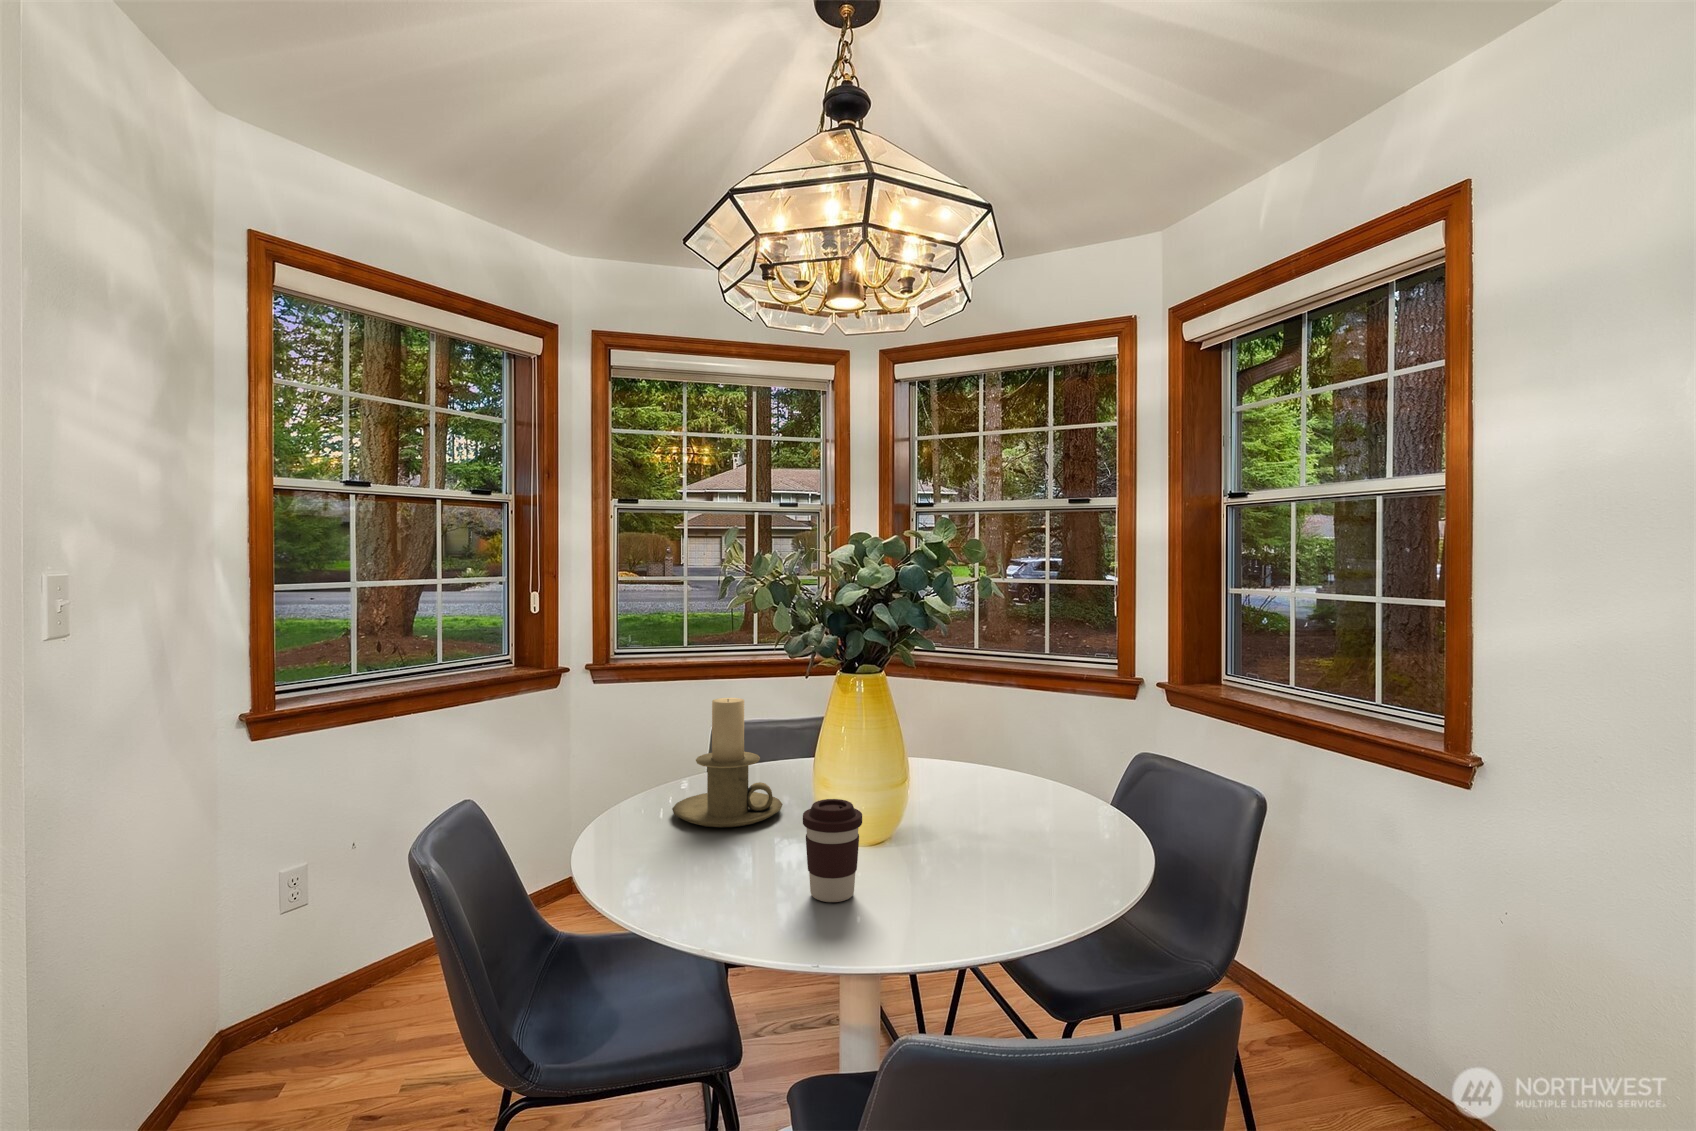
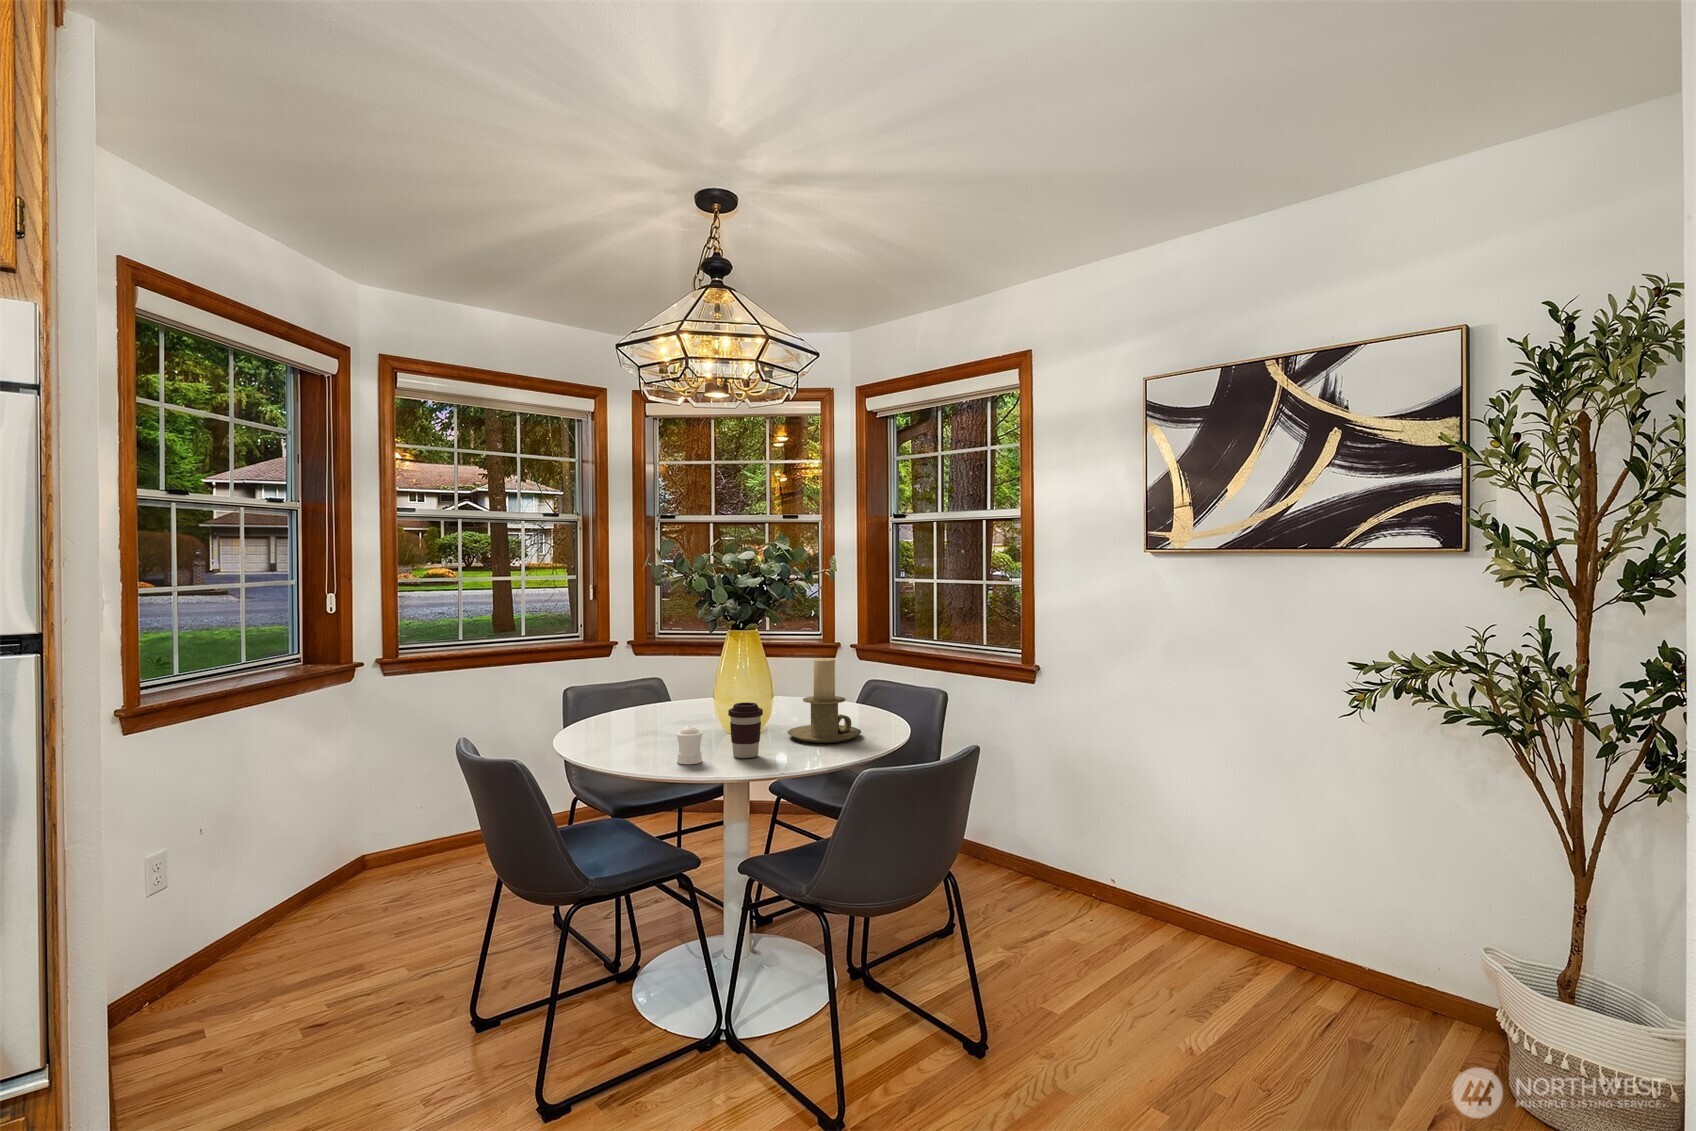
candle holder: present [672,698,783,828] -> present [788,658,861,743]
salt shaker: none [713,832,757,900] -> present [676,726,703,764]

